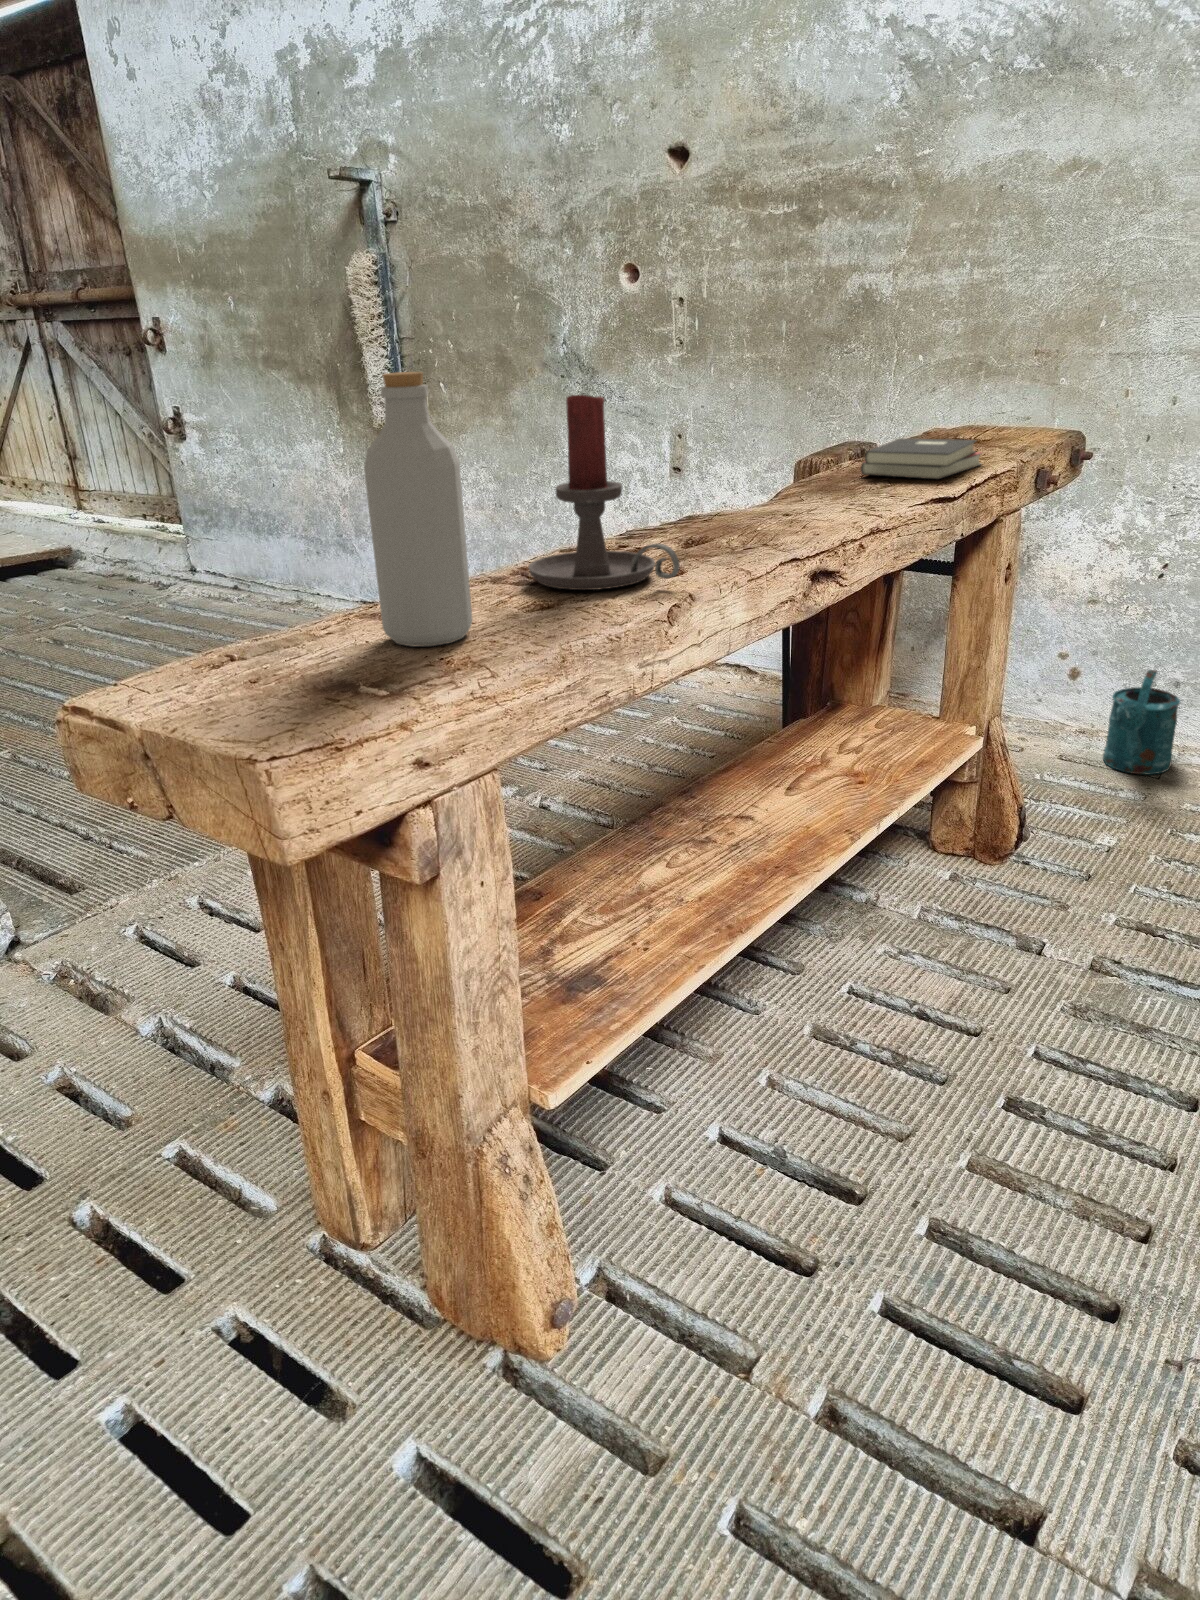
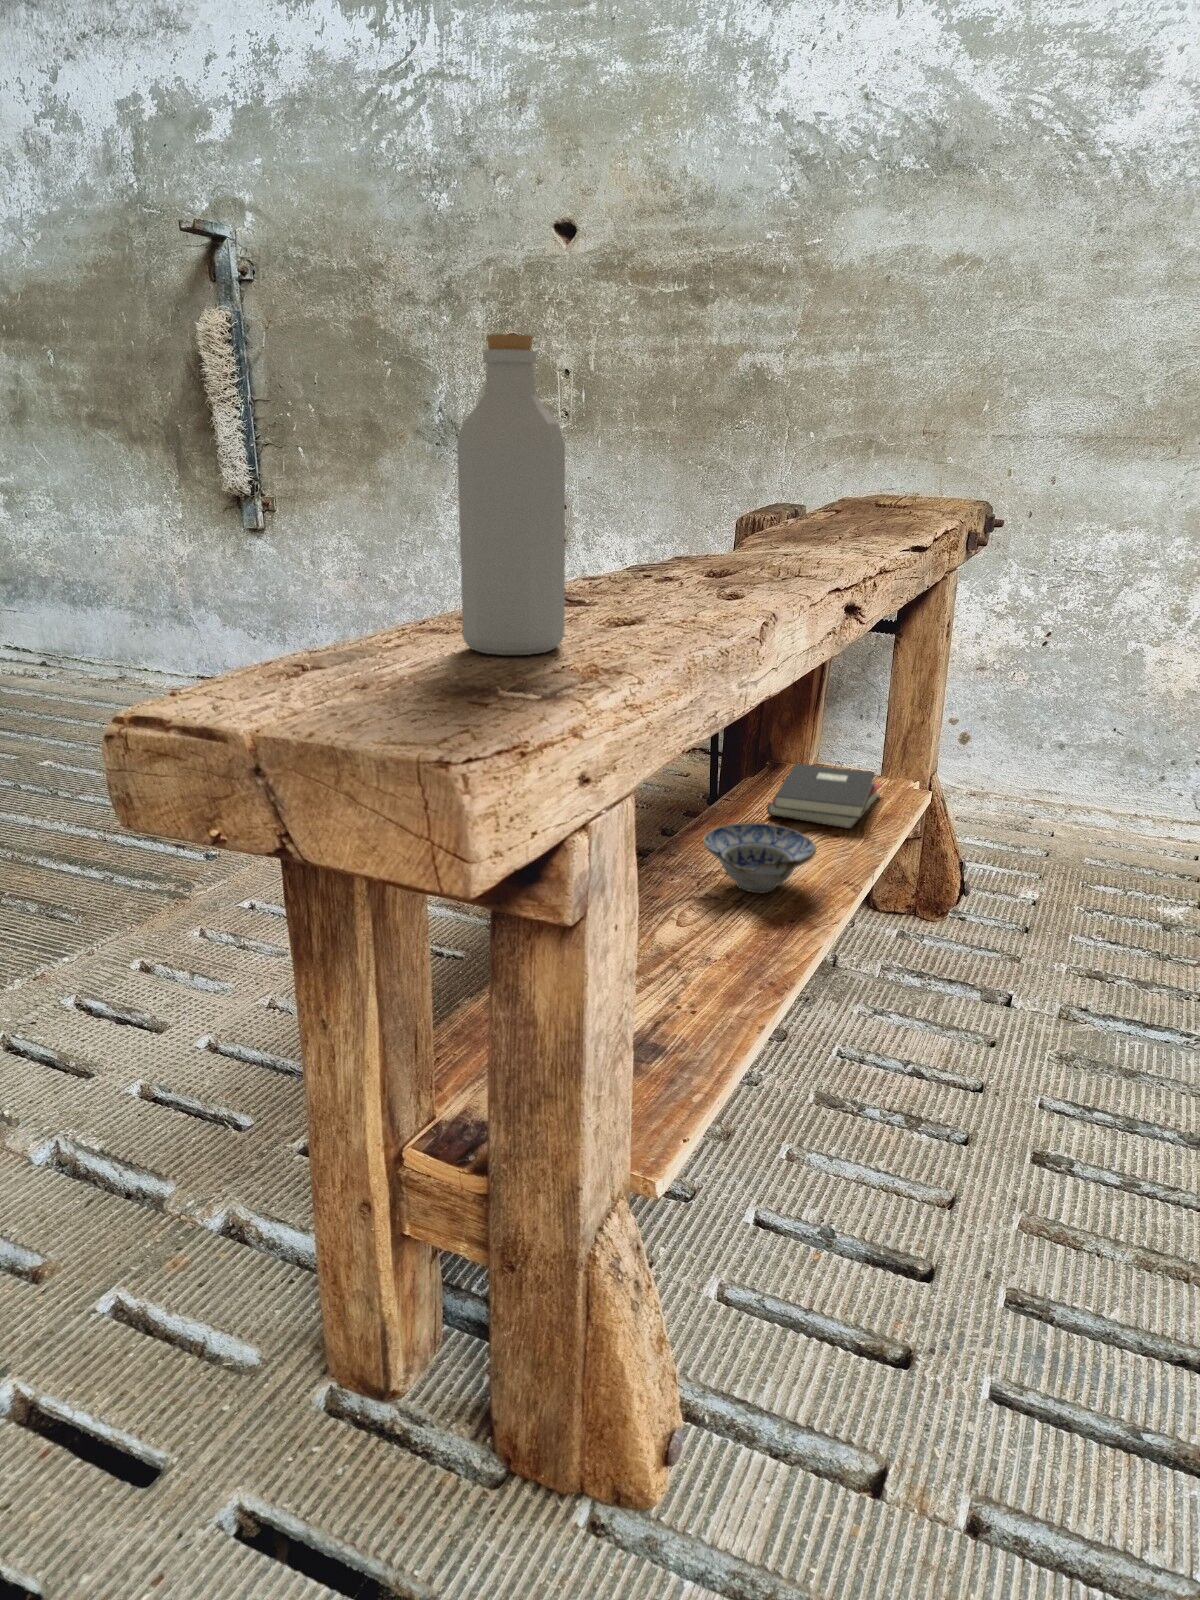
candle holder: present [529,393,680,590] -> none [572,394,750,609]
hardback book: present [861,438,982,479] -> present [767,764,881,829]
watering can: present [1103,670,1180,775] -> none [992,733,1063,832]
ceramic bowl: none [701,772,807,840] -> present [703,823,816,893]

